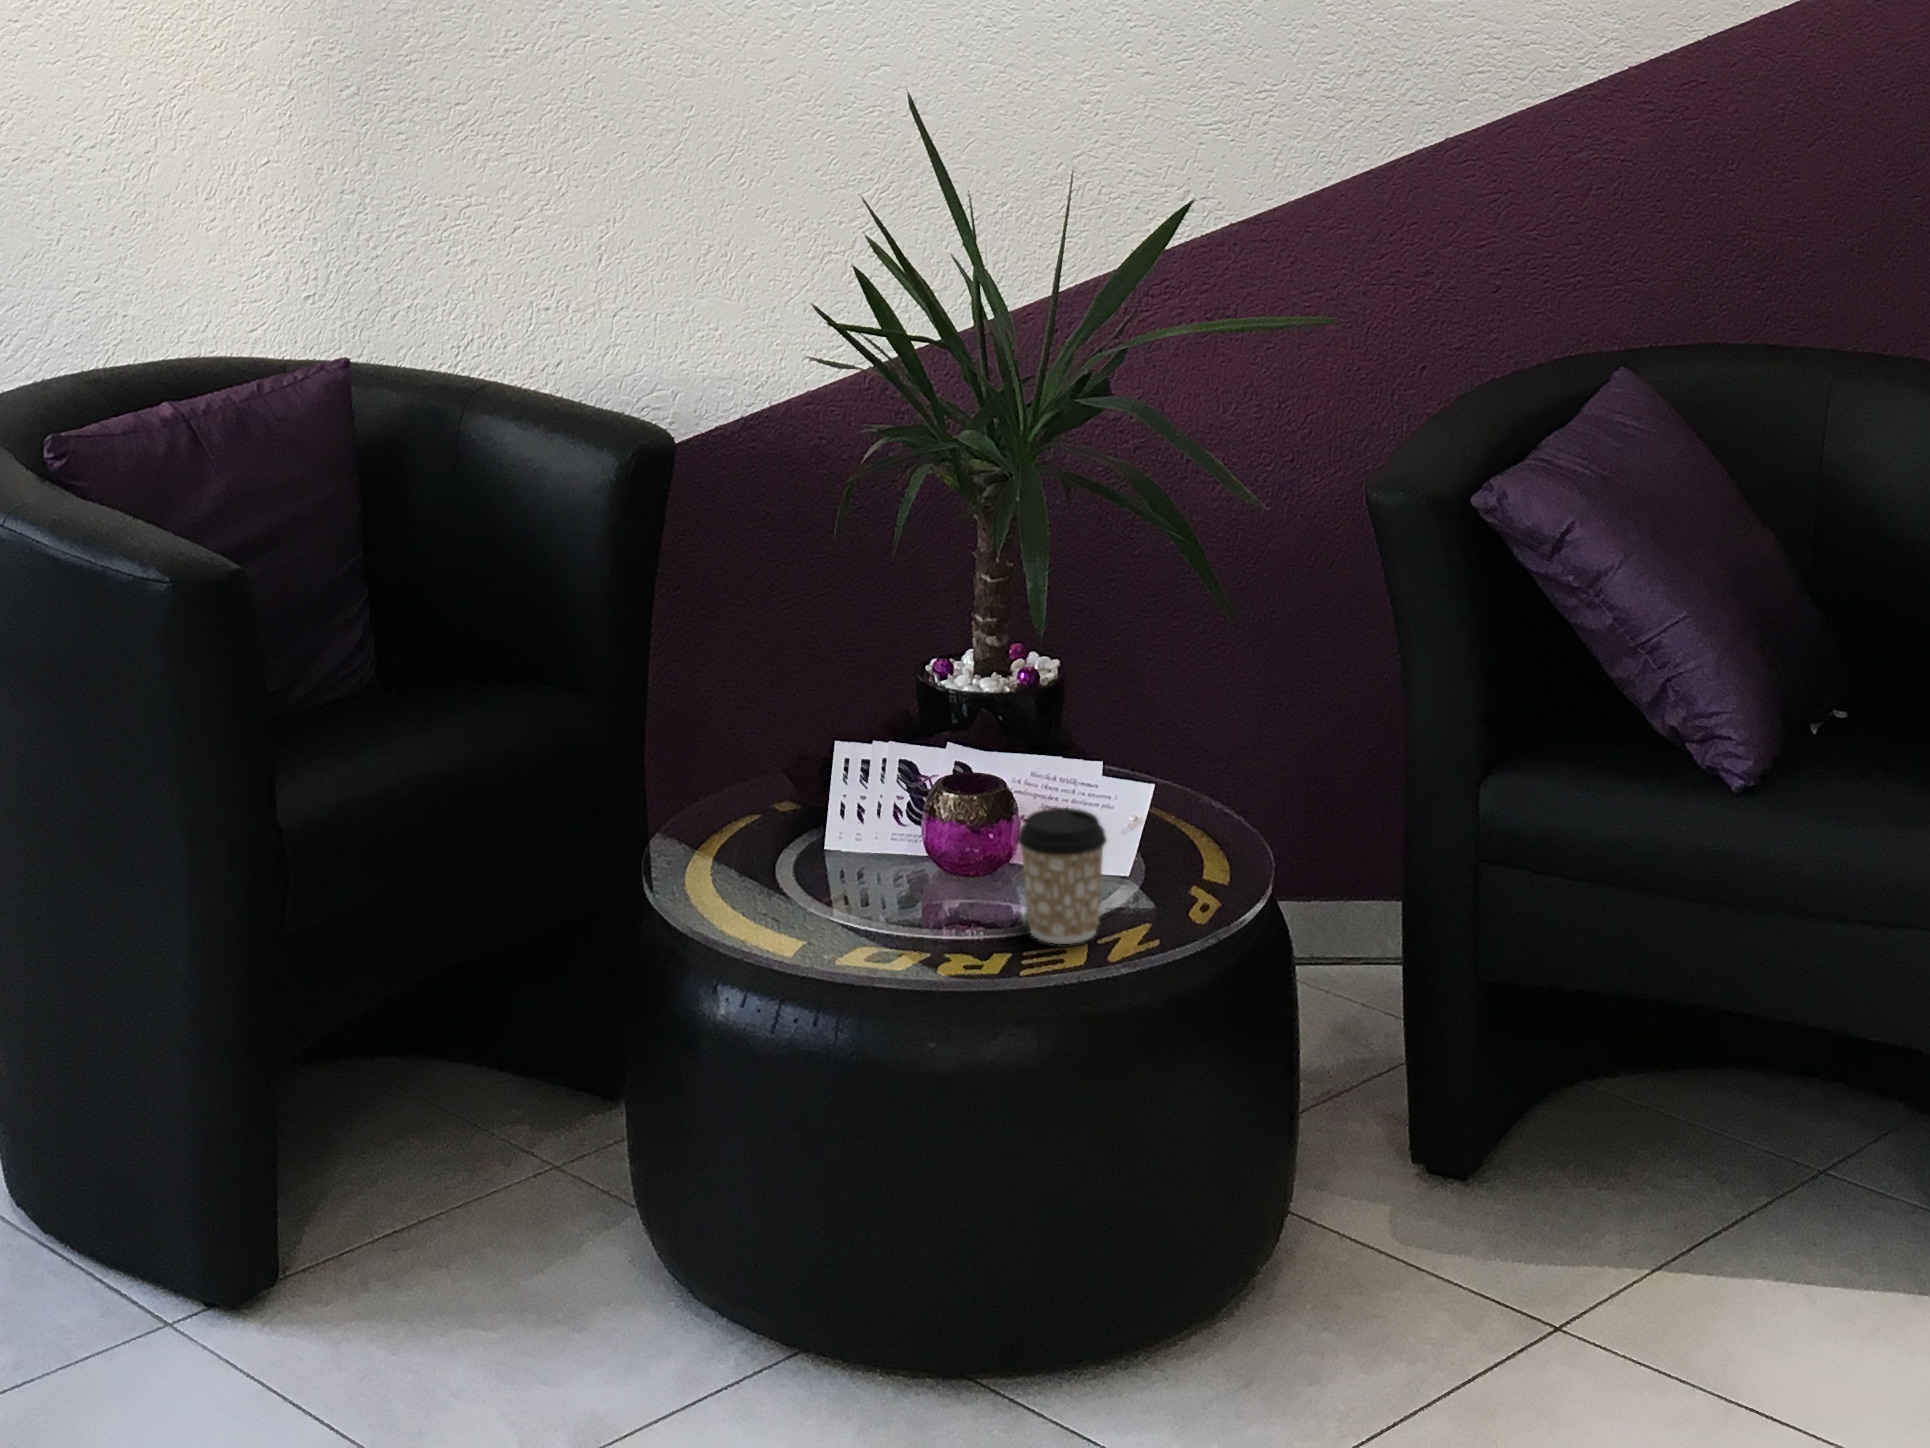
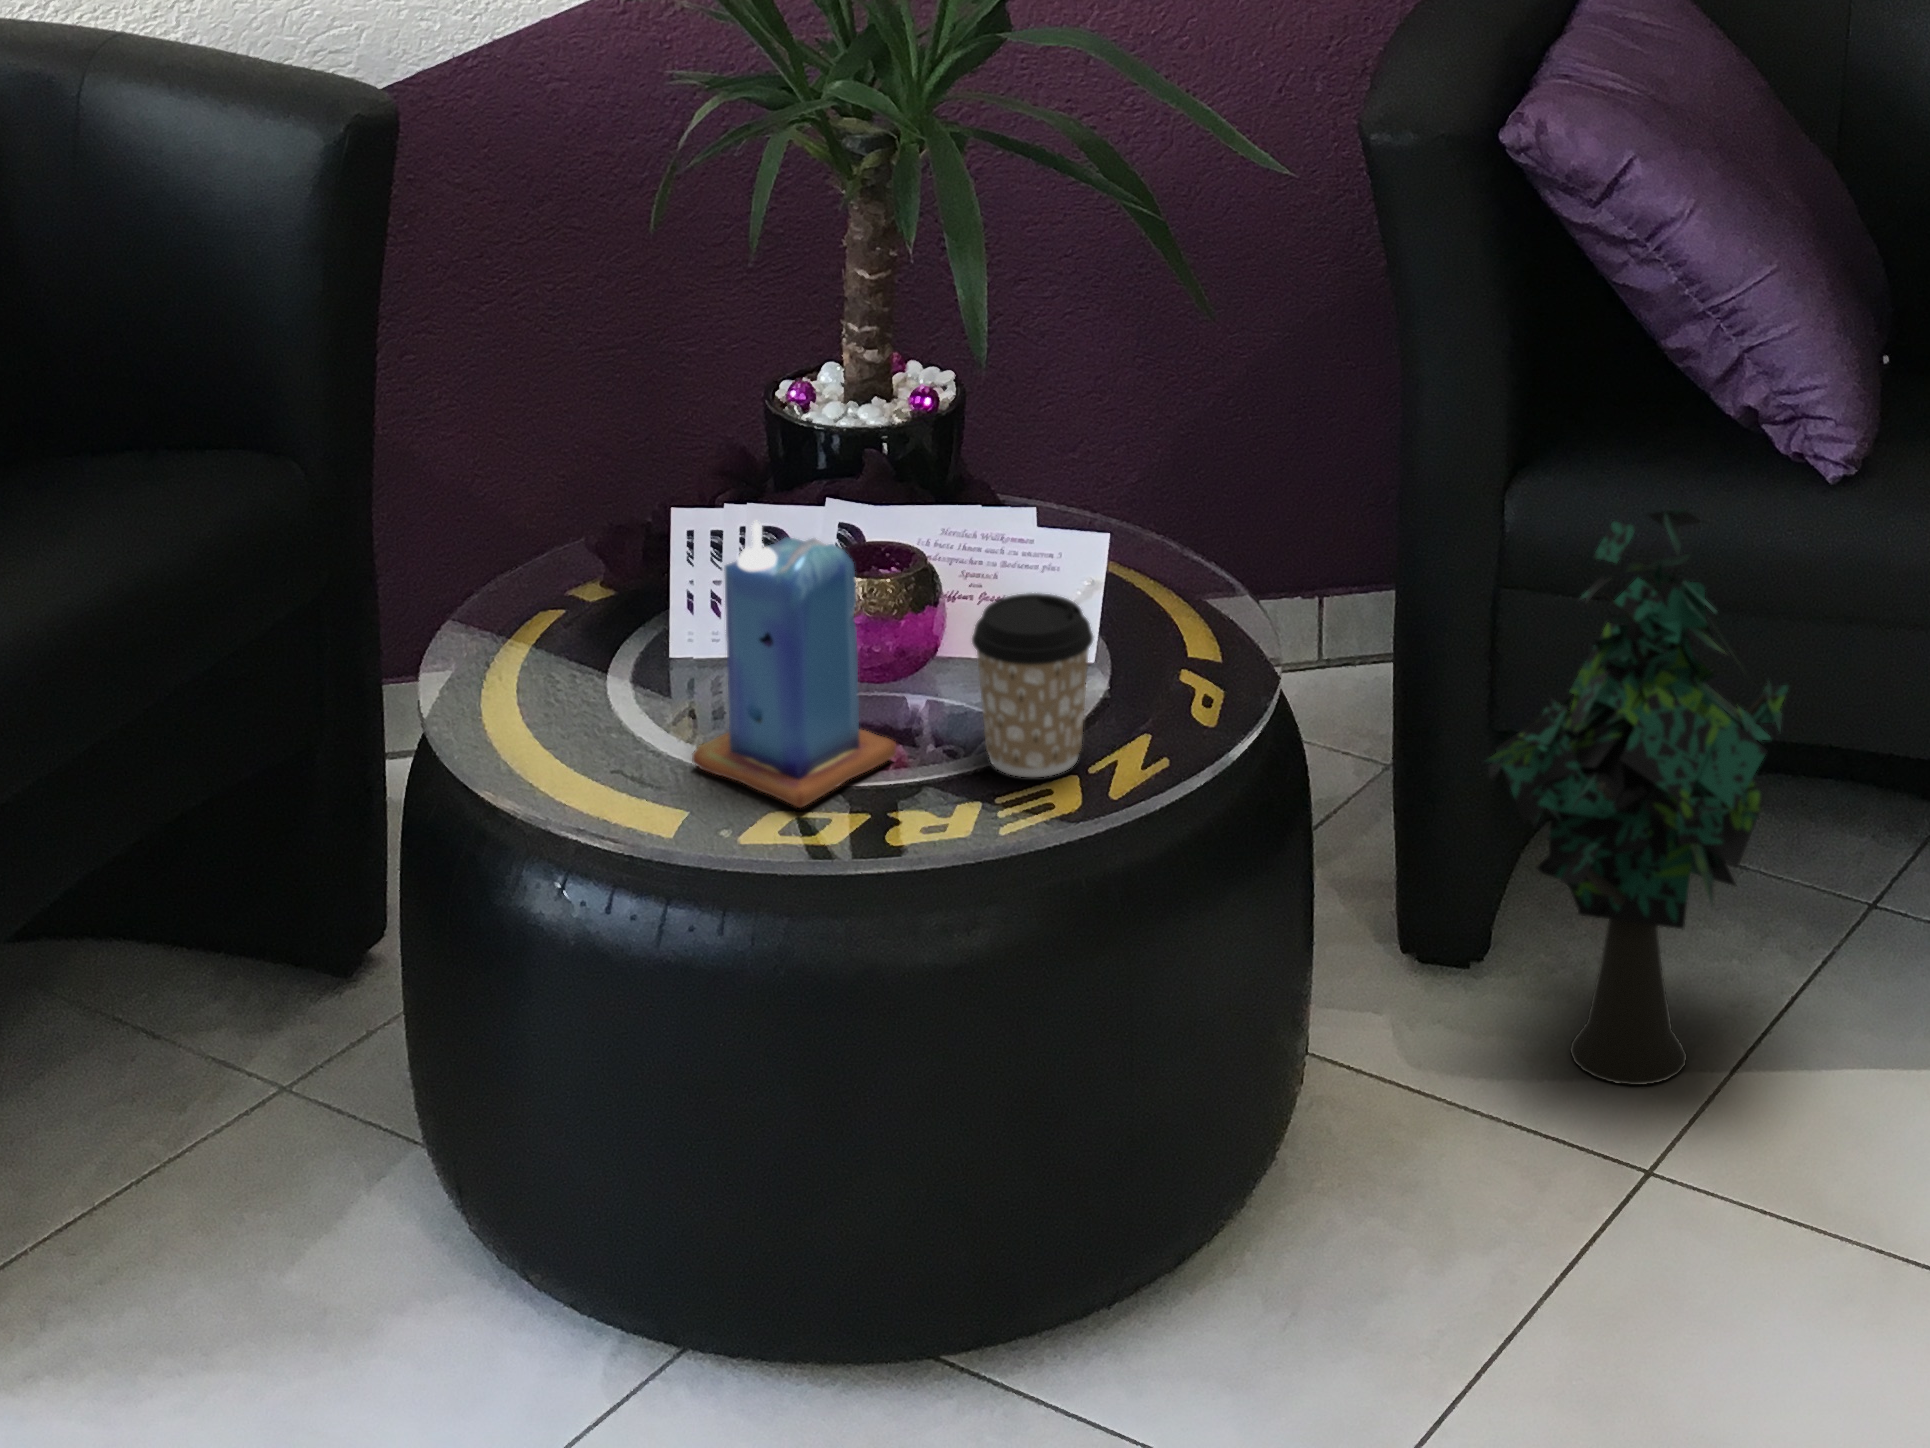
candle: none [818,735,964,947] -> present [692,522,896,808]
decorative plant: none [1445,799,1703,1274] -> present [1486,508,1789,1085]

